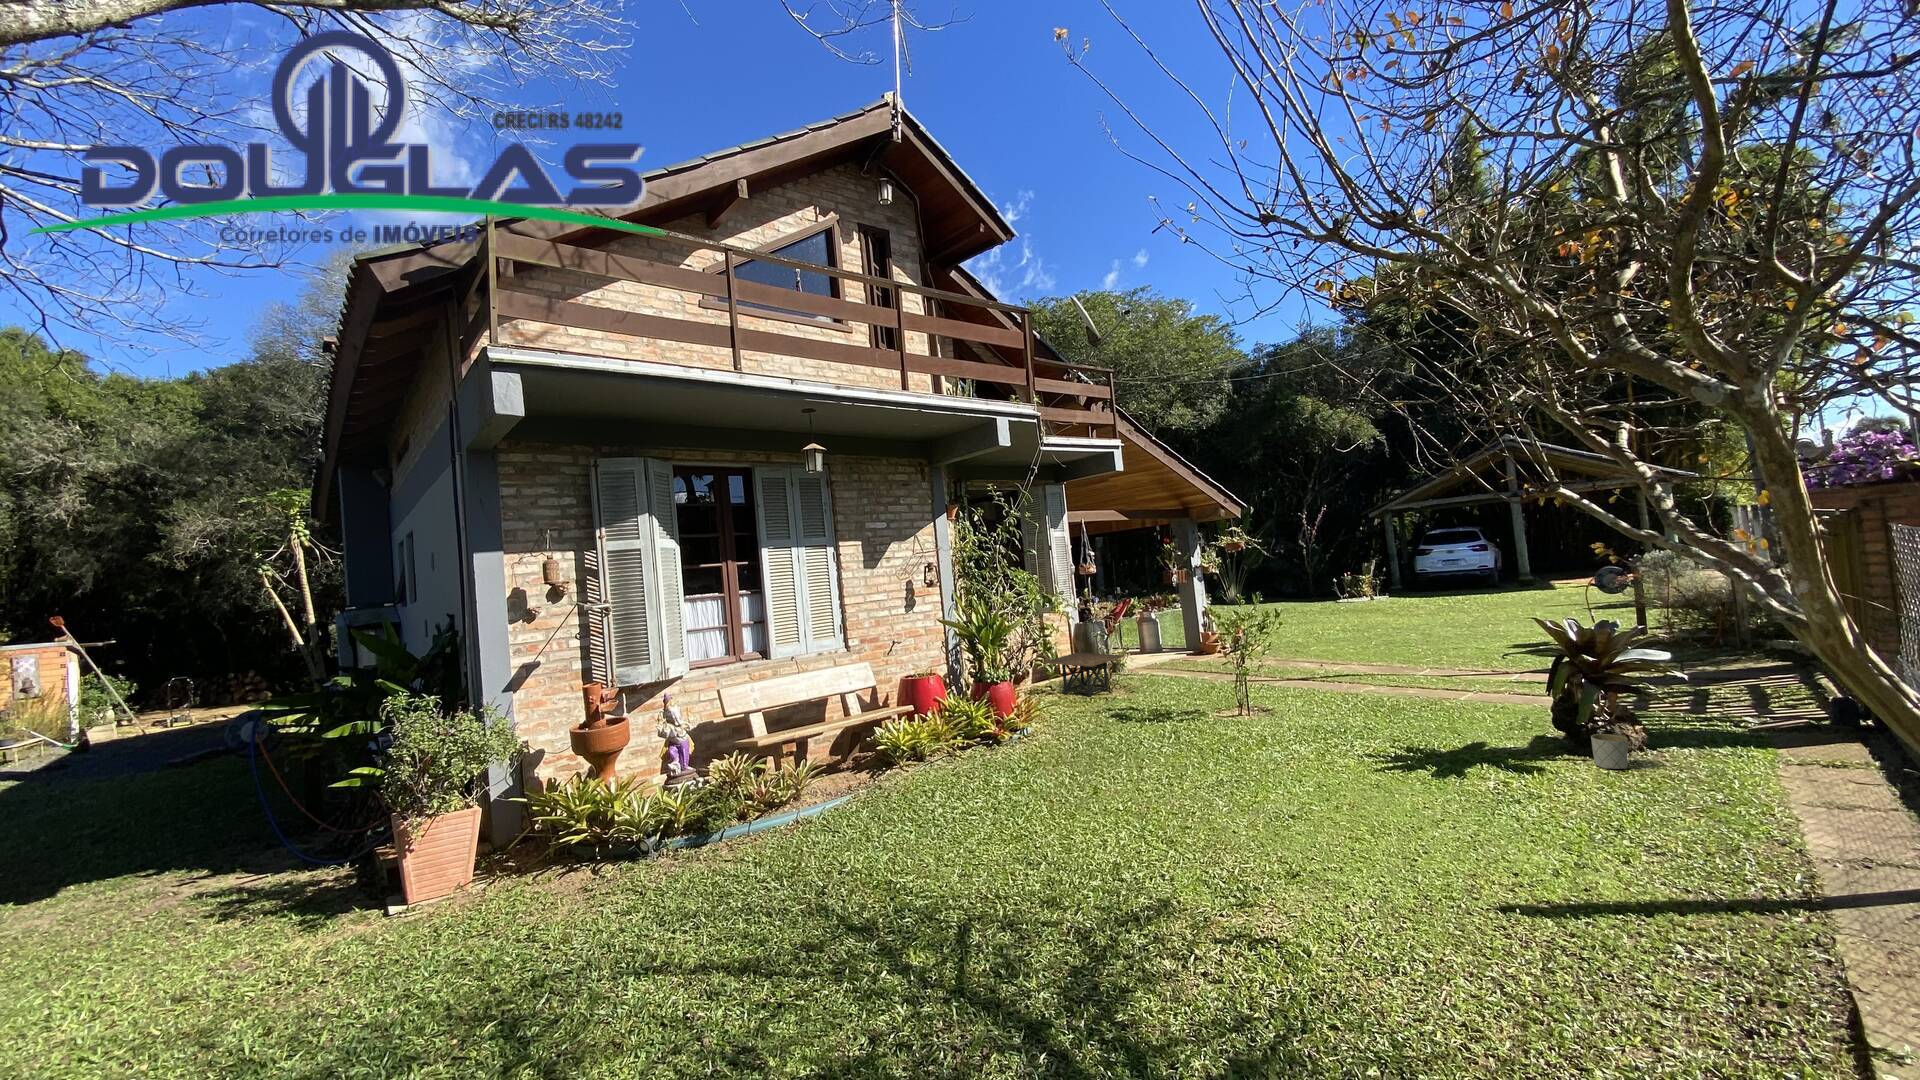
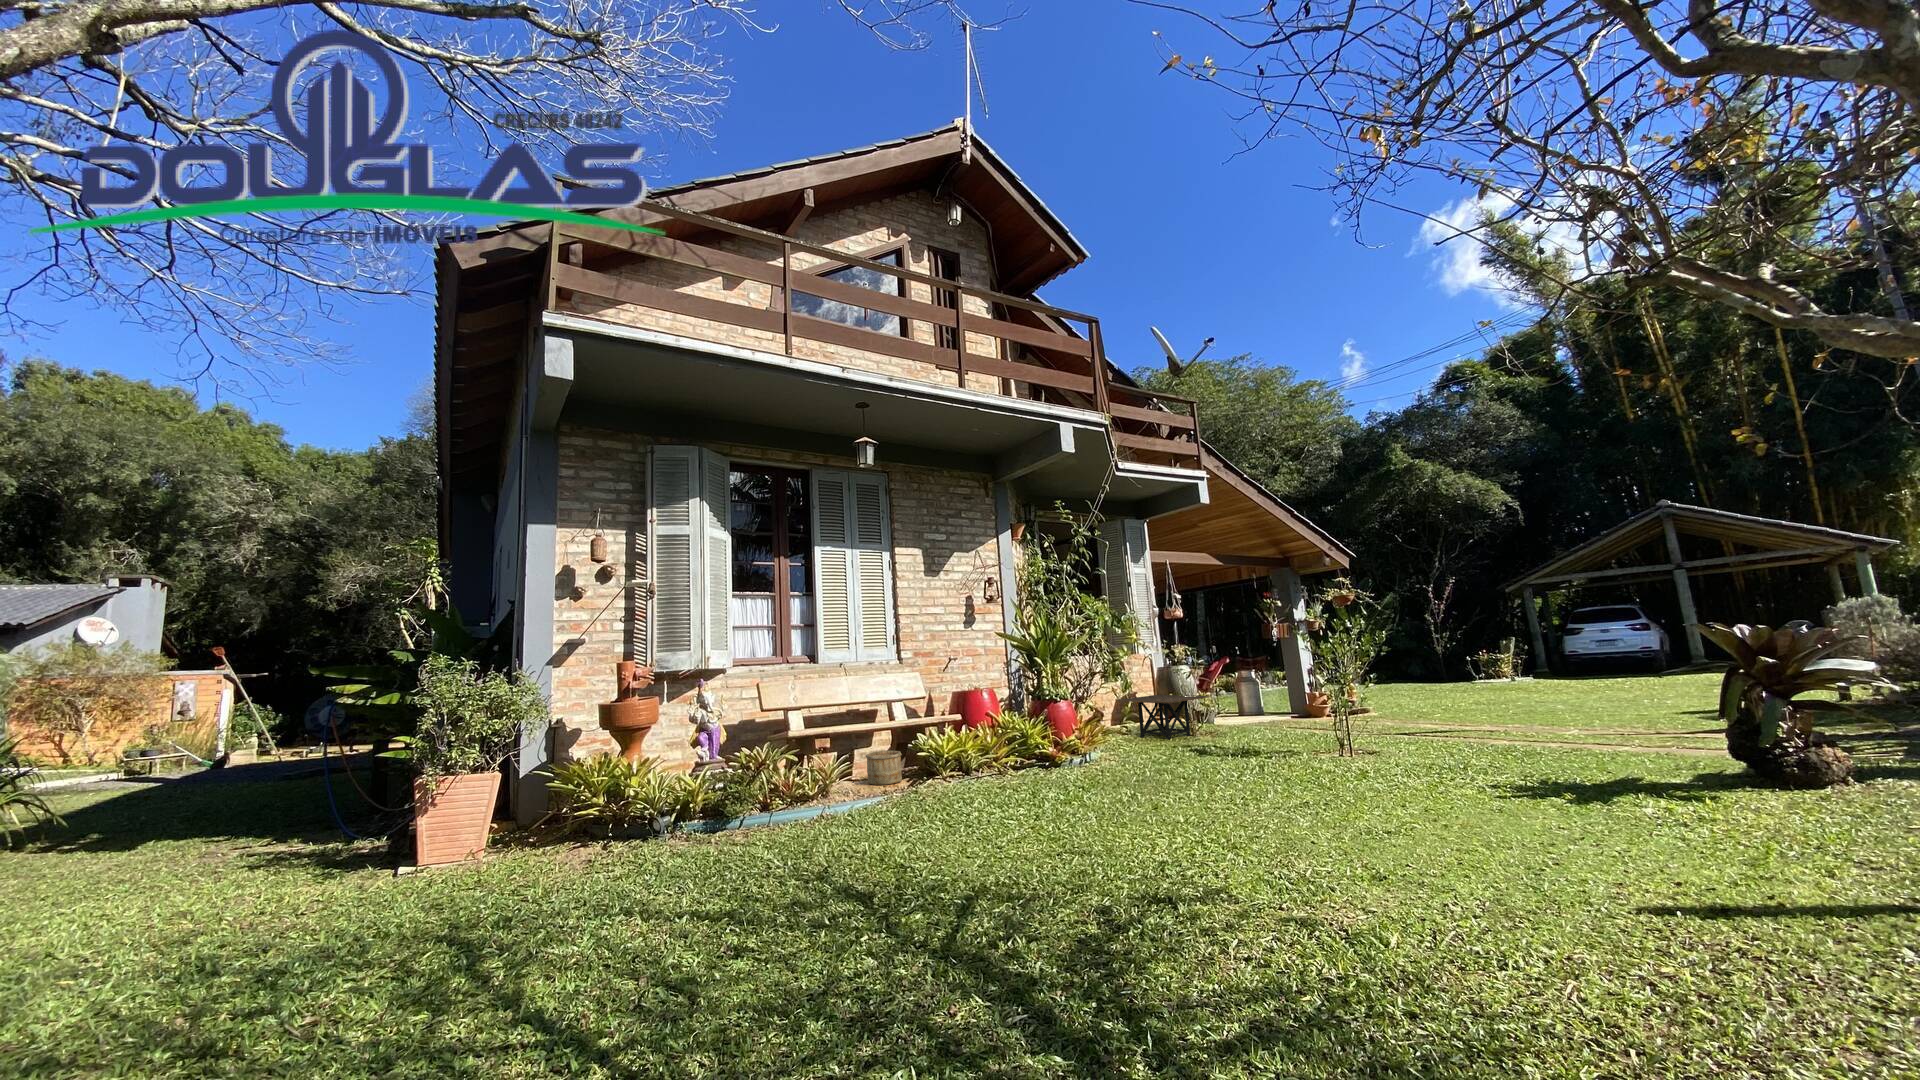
planter: present [1591,734,1628,769] -> none [1772,758,1825,800]
wooden bucket: none [822,737,858,772] -> present [866,751,902,785]

